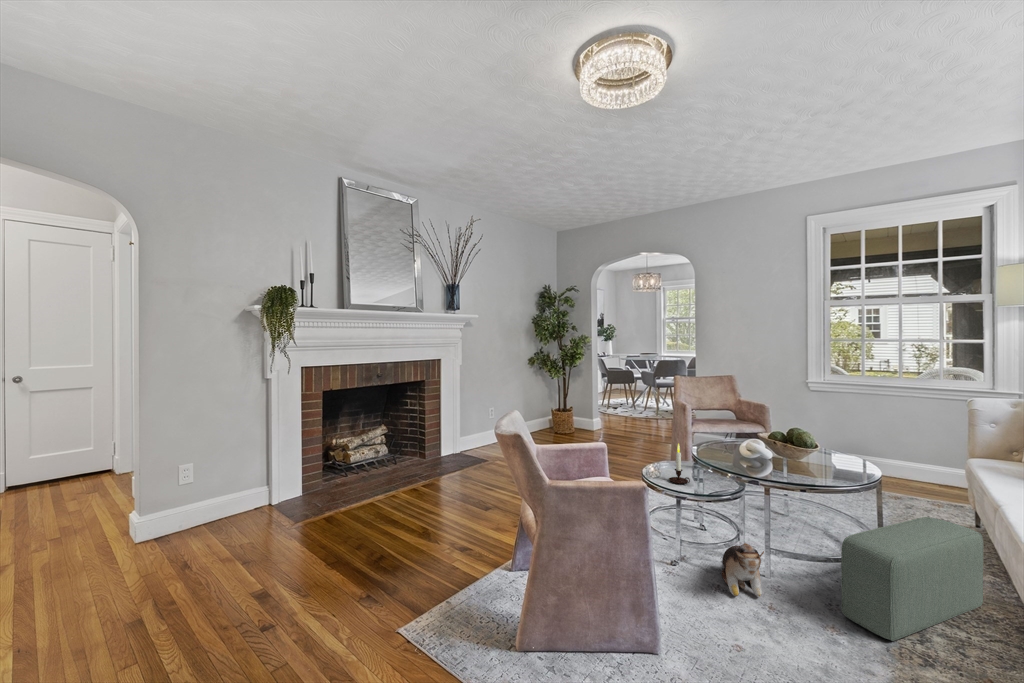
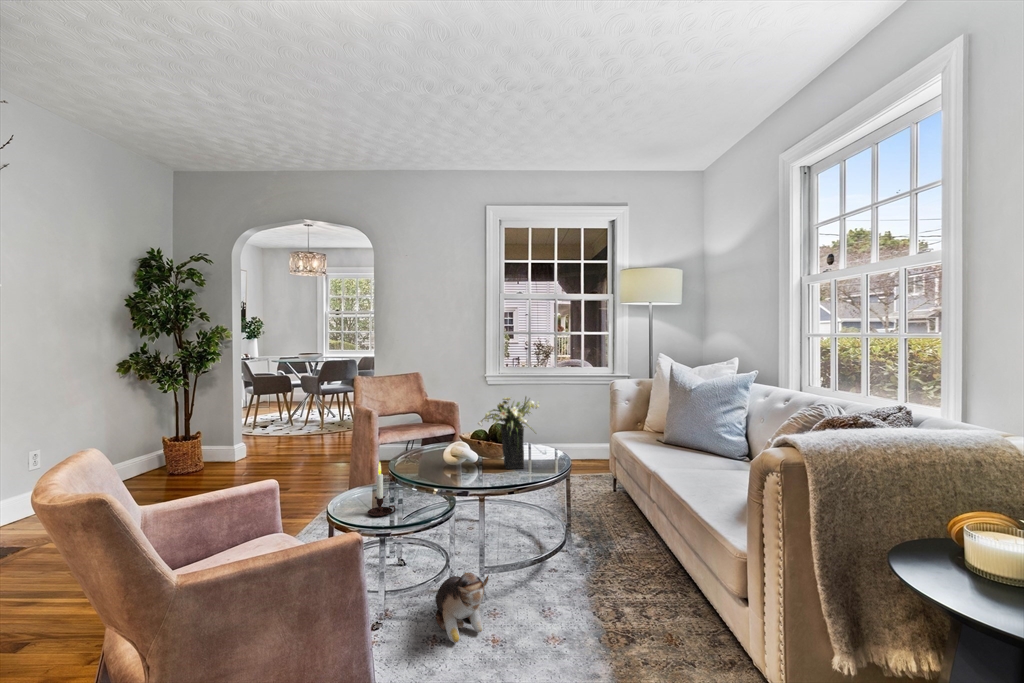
flower arrangement: none [774,405,844,473] -> present [478,397,539,469]
pouf: present [841,517,984,641] -> none [556,493,642,630]

